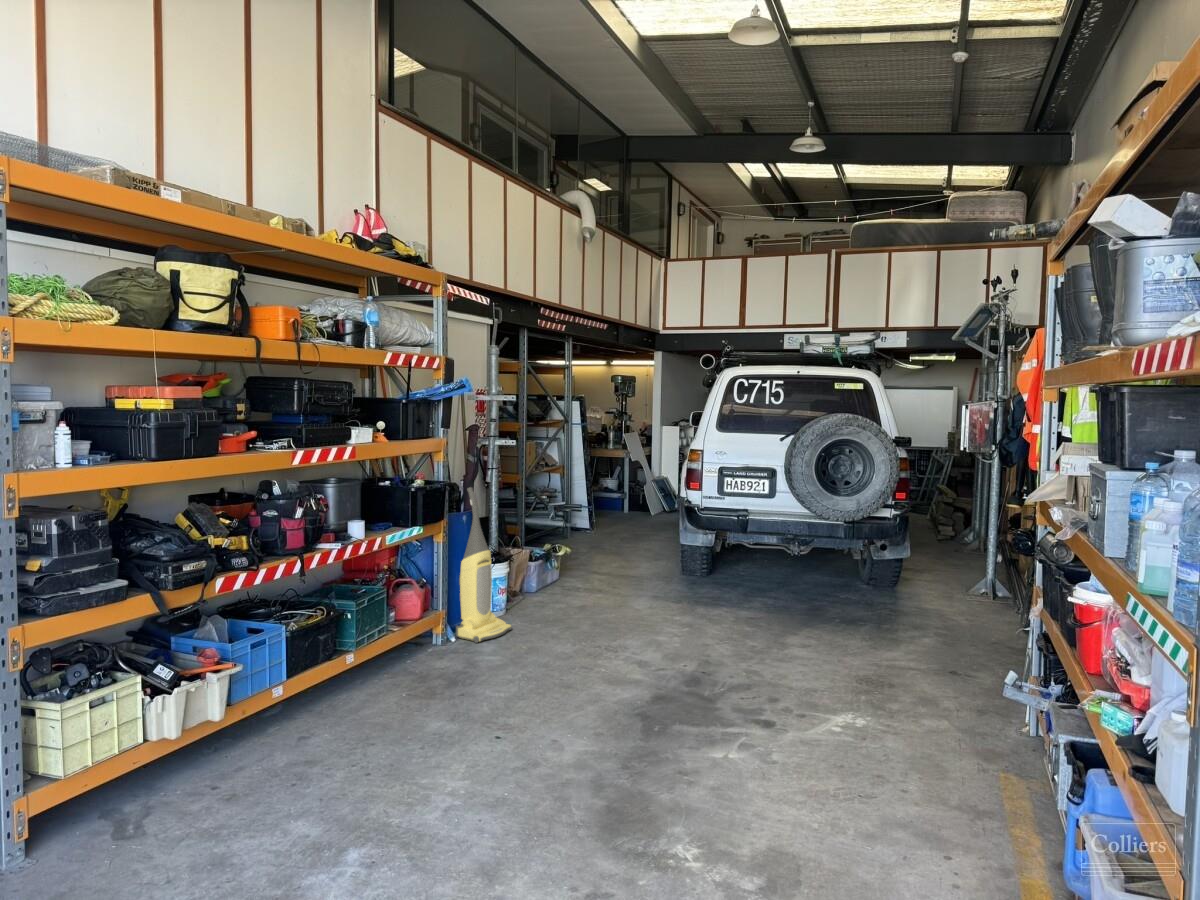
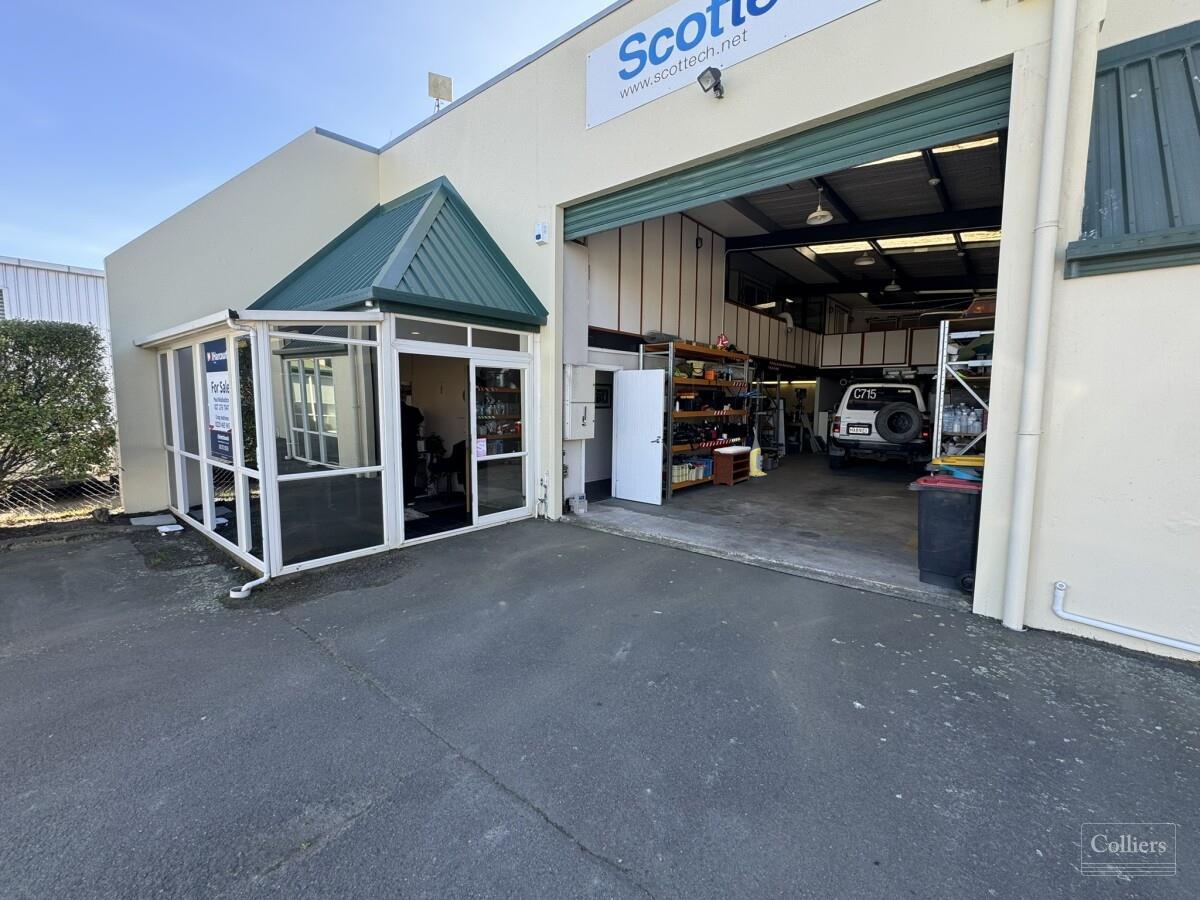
bench: none [286,556,450,727] -> present [713,446,752,486]

